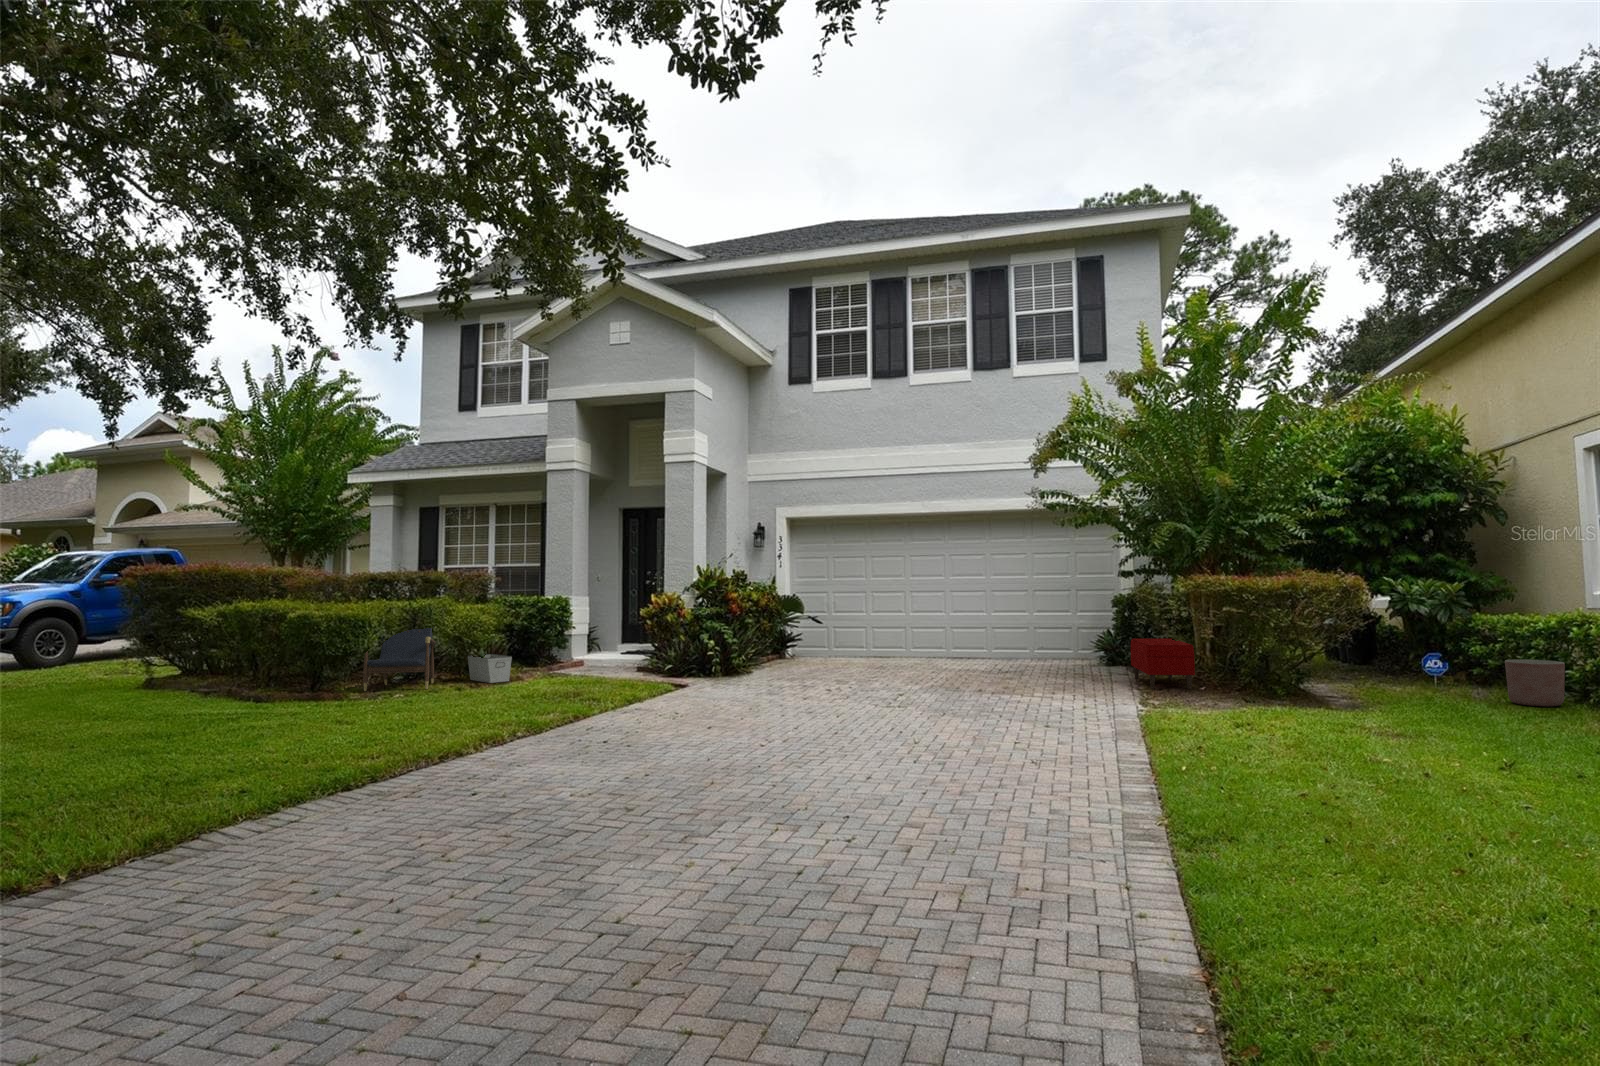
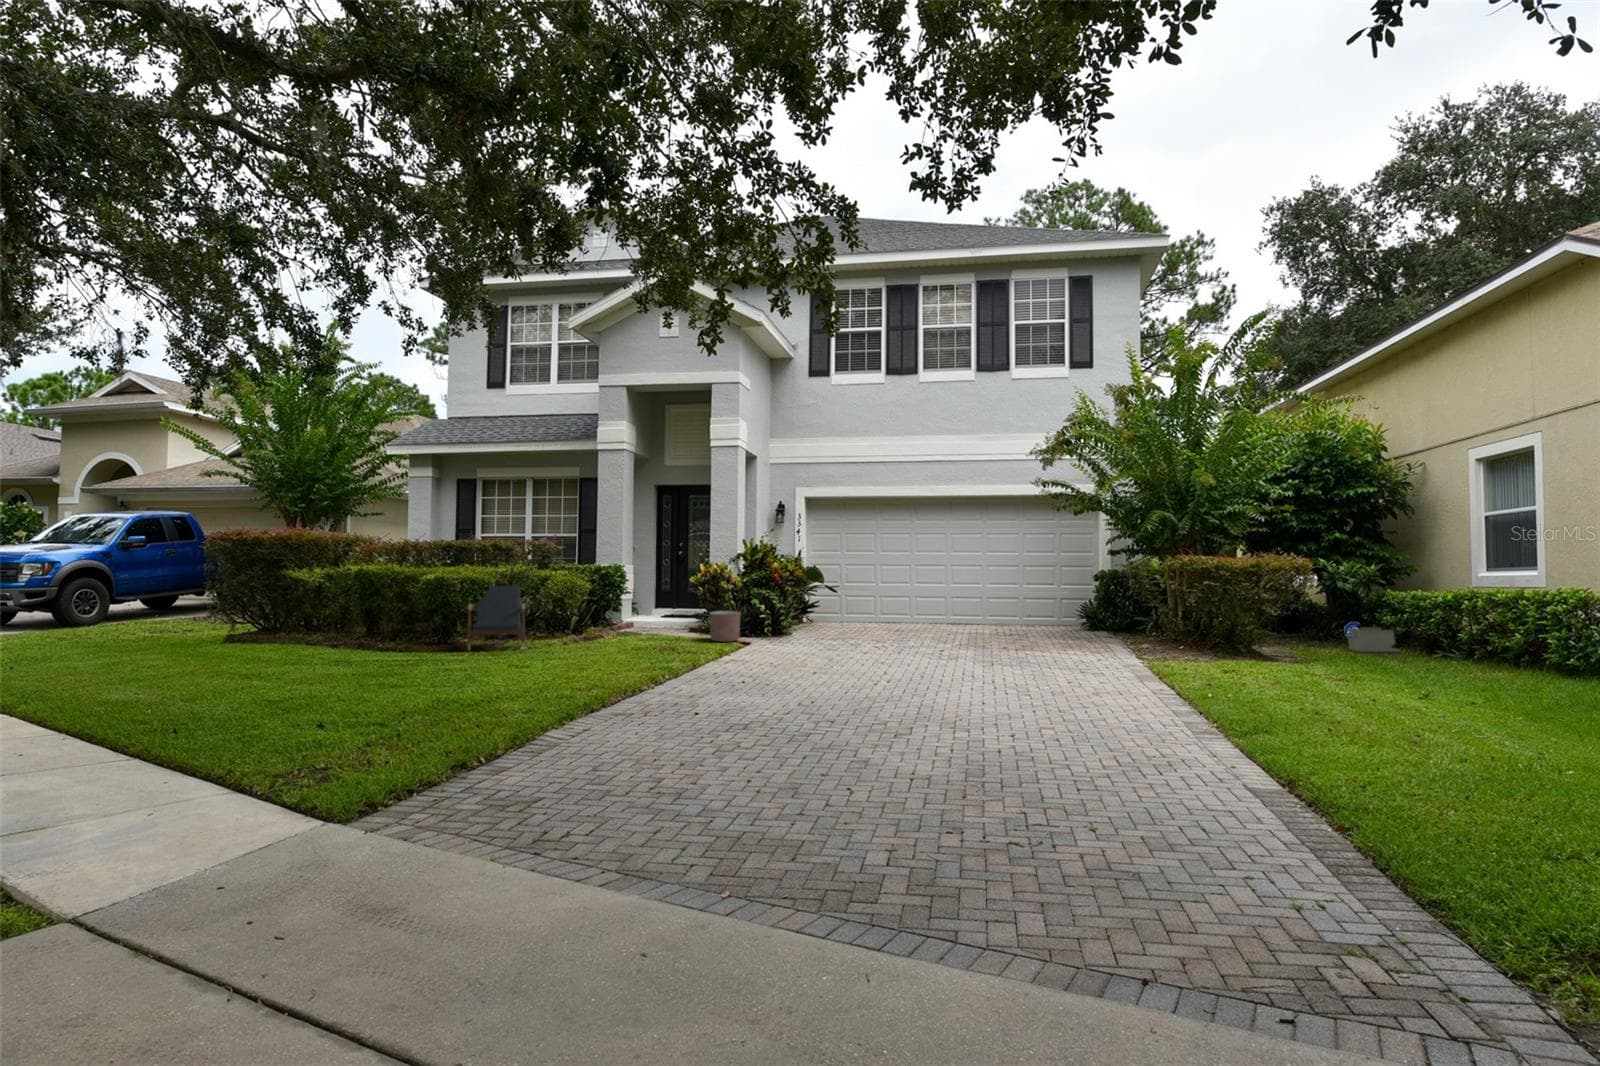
bench: present [1131,639,1195,689] -> none [1118,609,1176,652]
storage bin: present [468,654,512,683] -> present [1347,627,1400,652]
planter: present [1505,660,1565,706] -> present [710,611,741,642]

